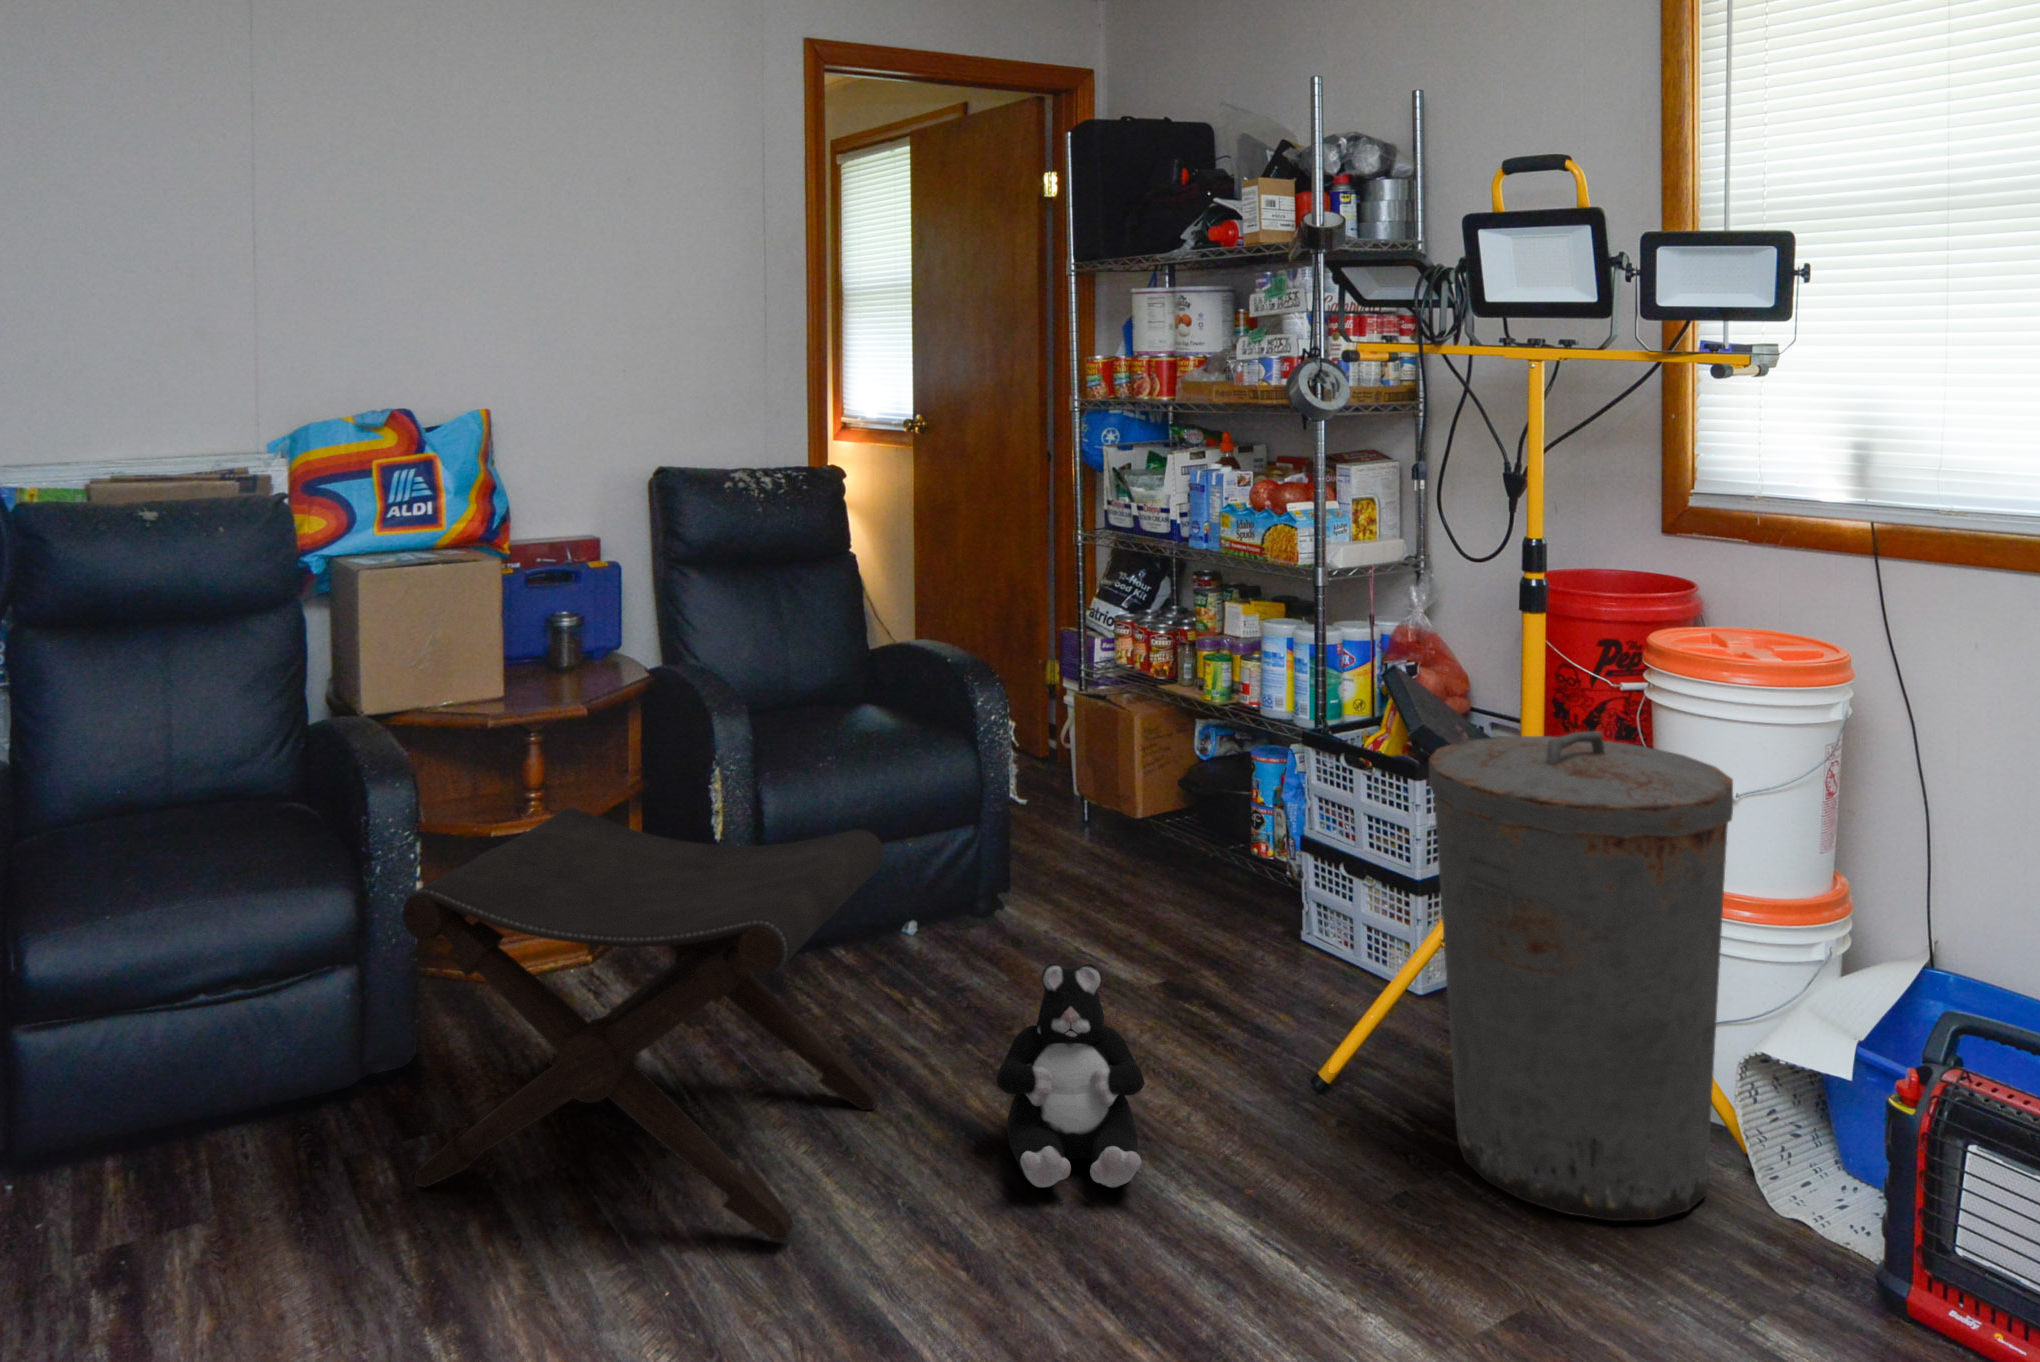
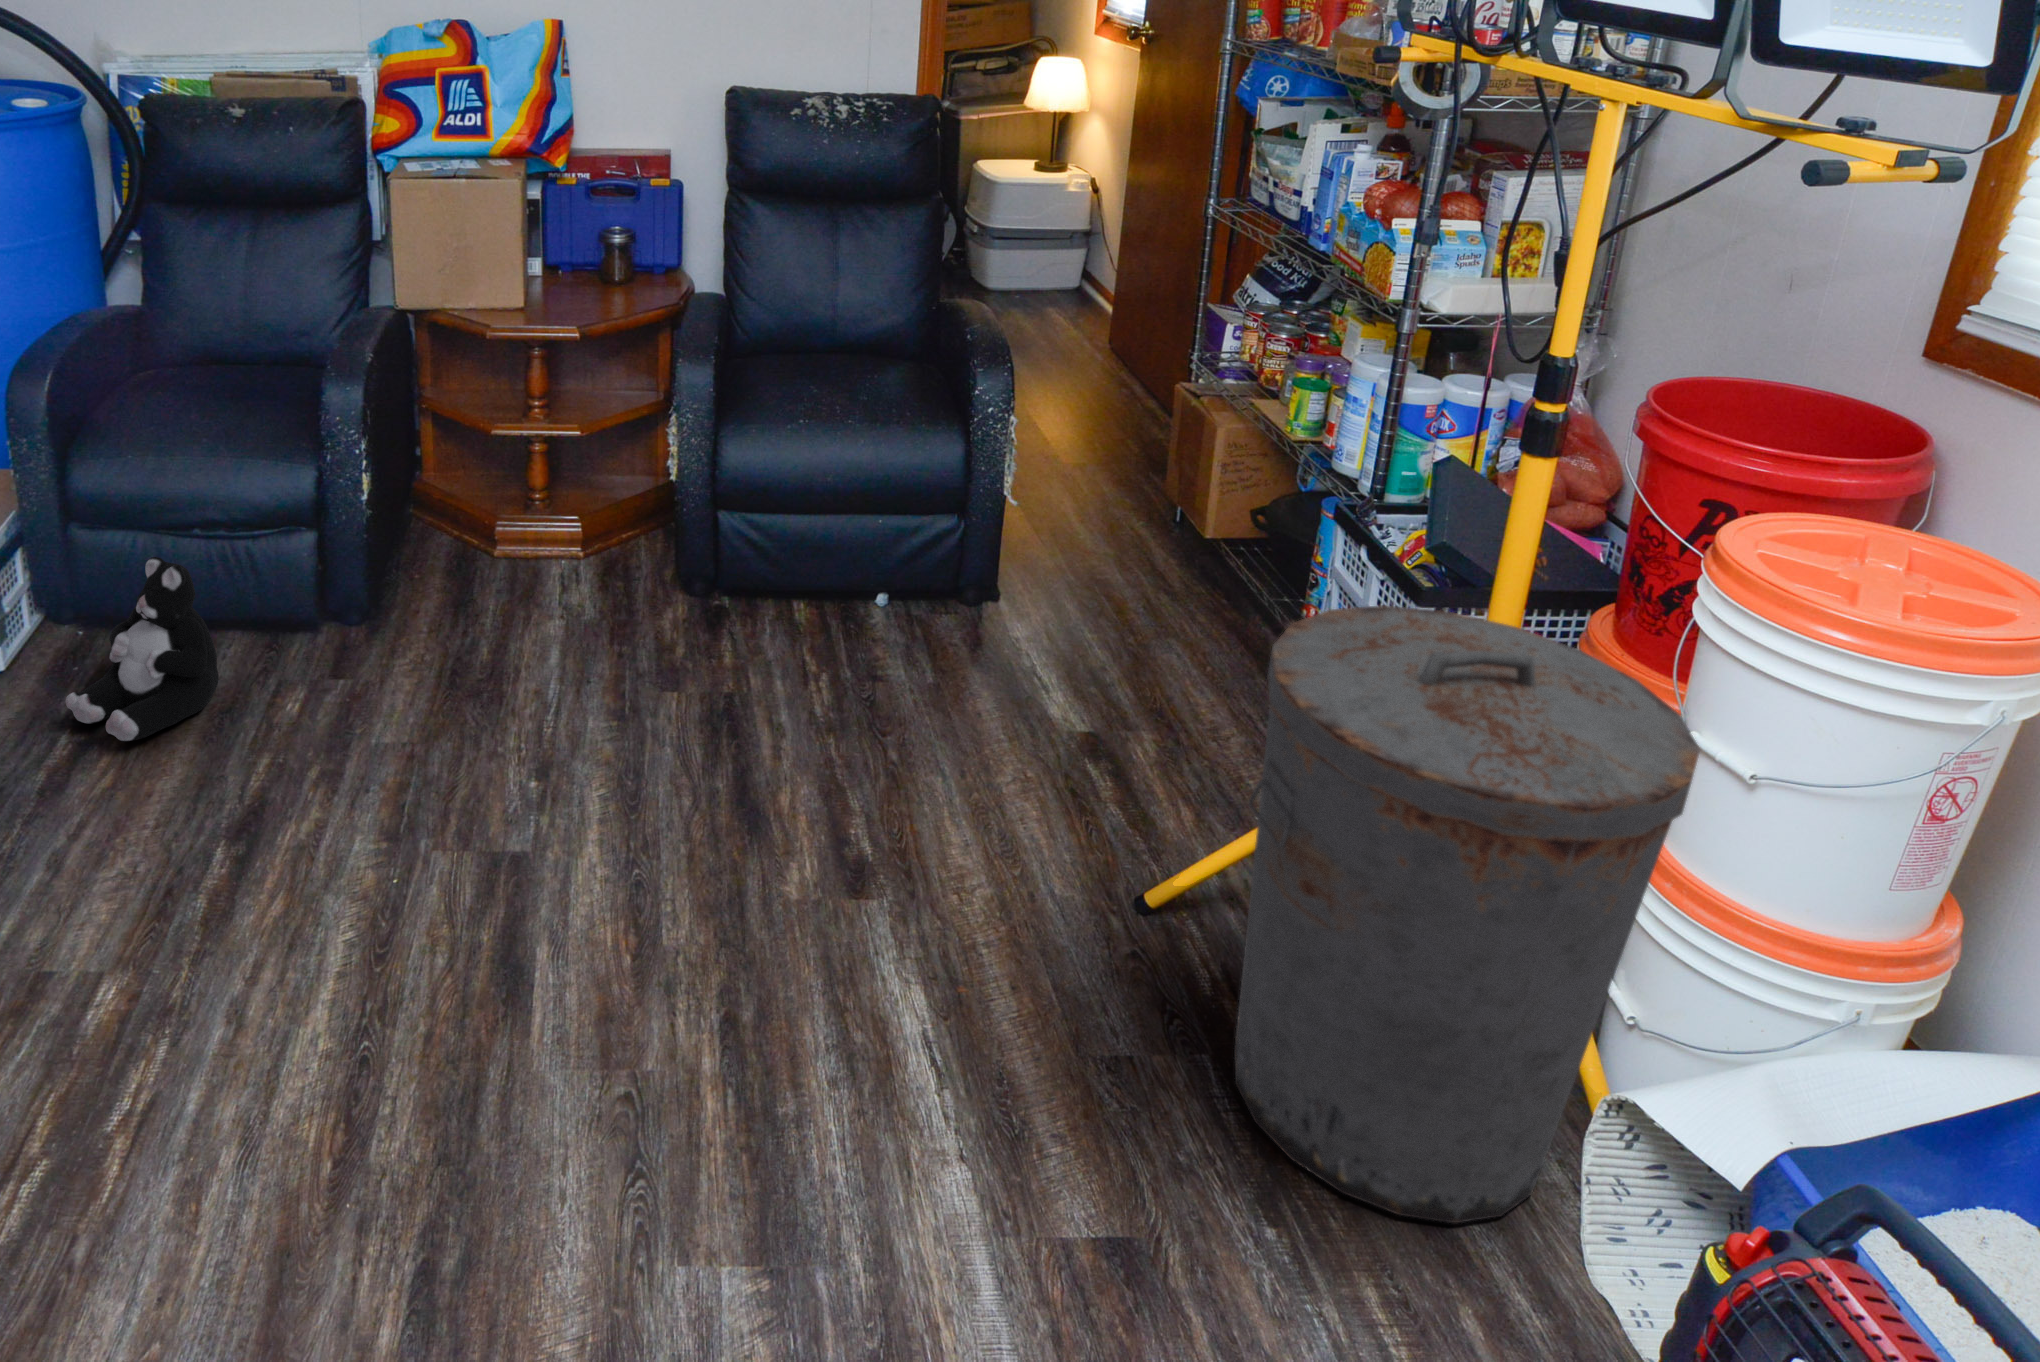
footstool: present [402,808,884,1240] -> none [281,433,720,870]
plush toy: present [997,964,1144,1188] -> present [65,557,219,741]

